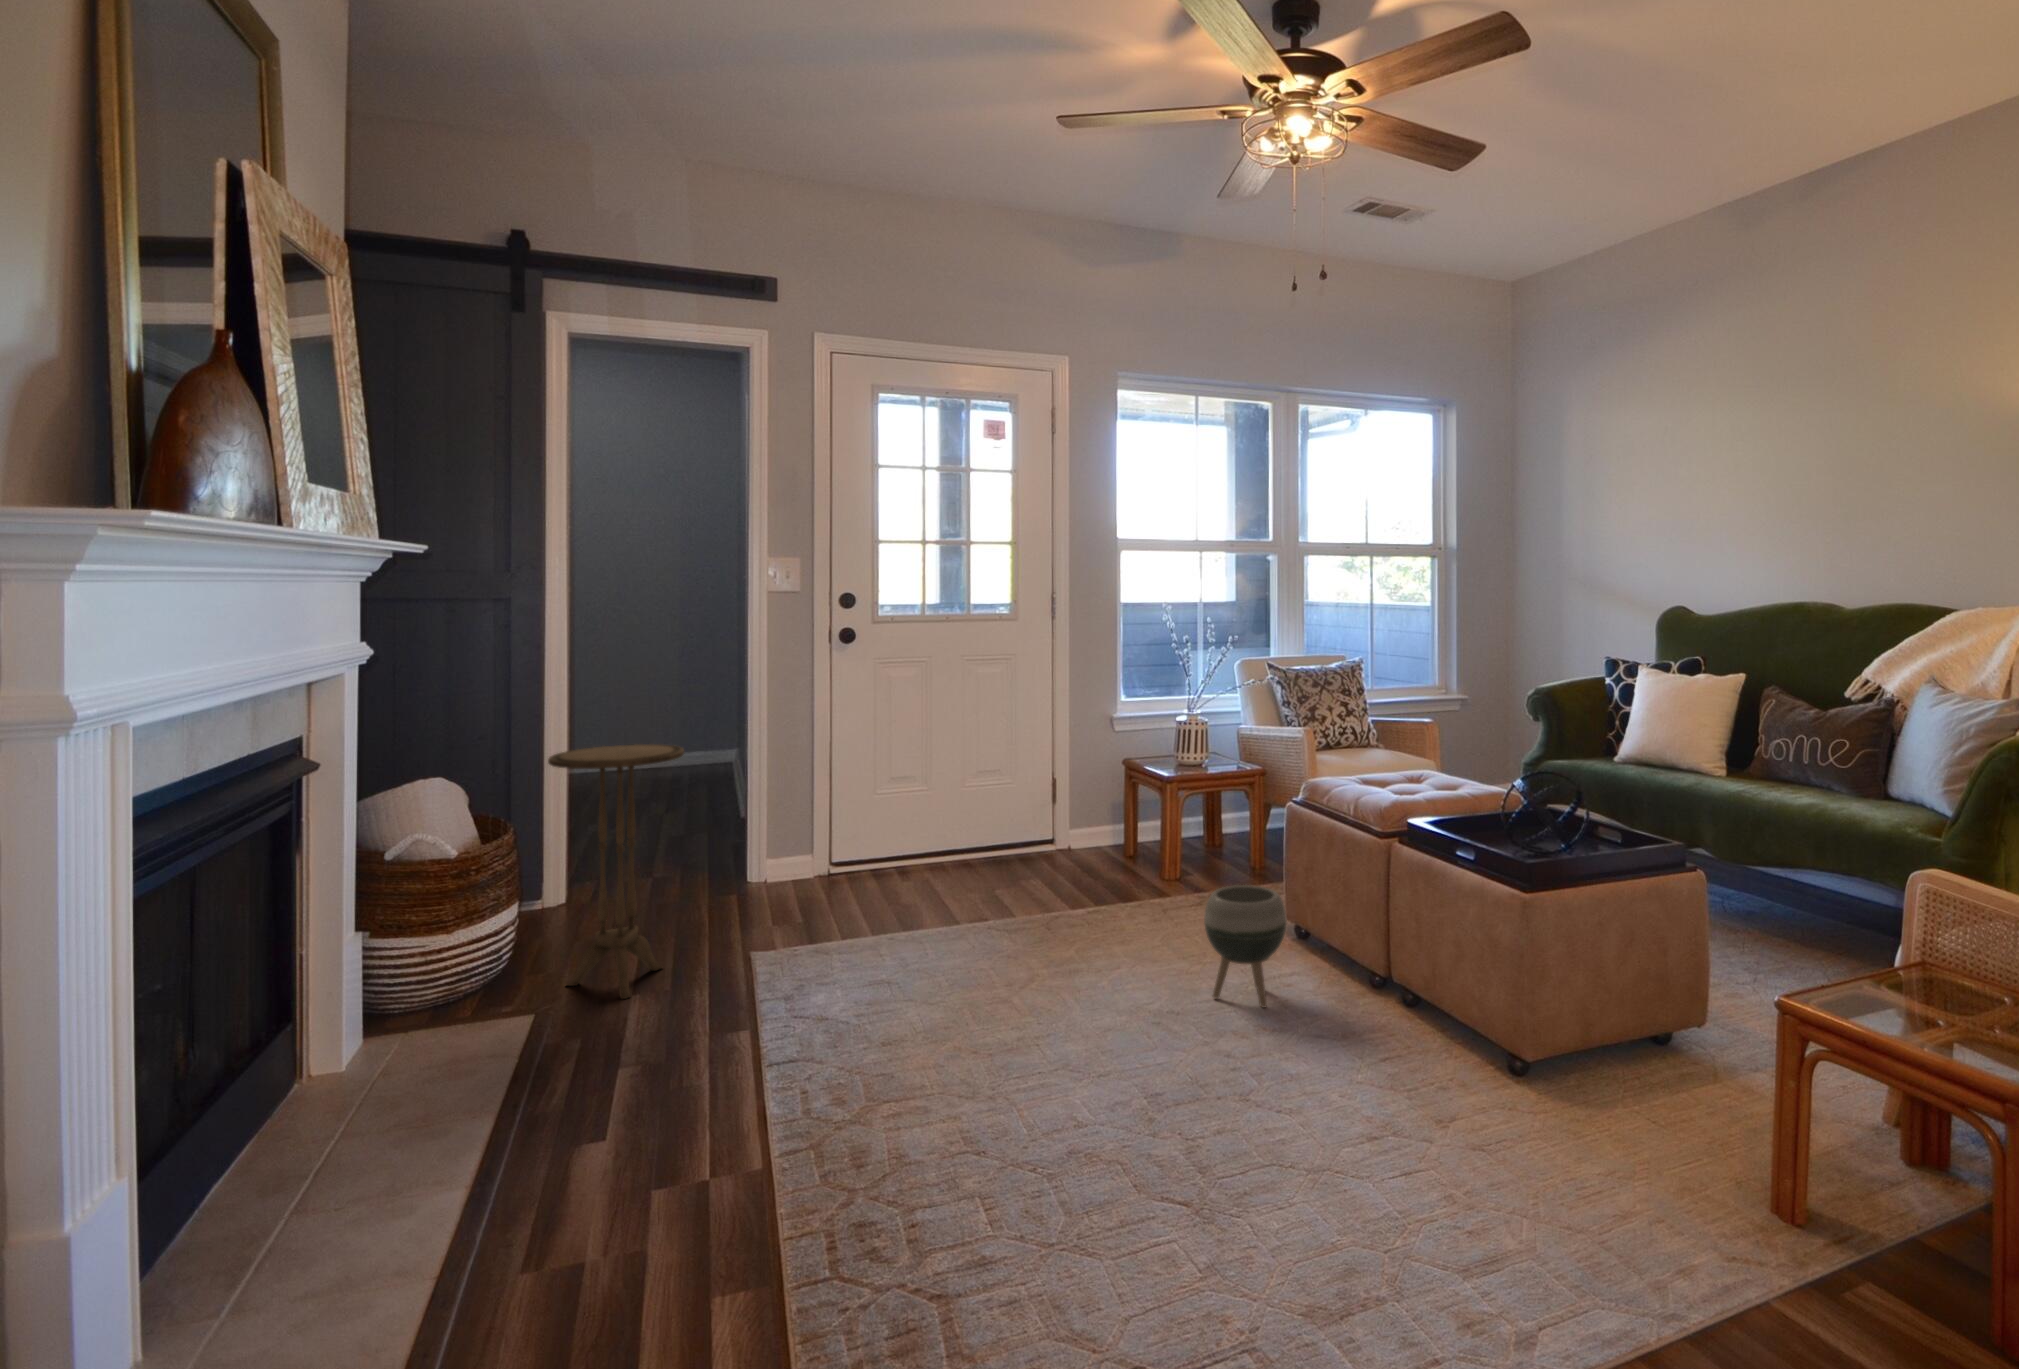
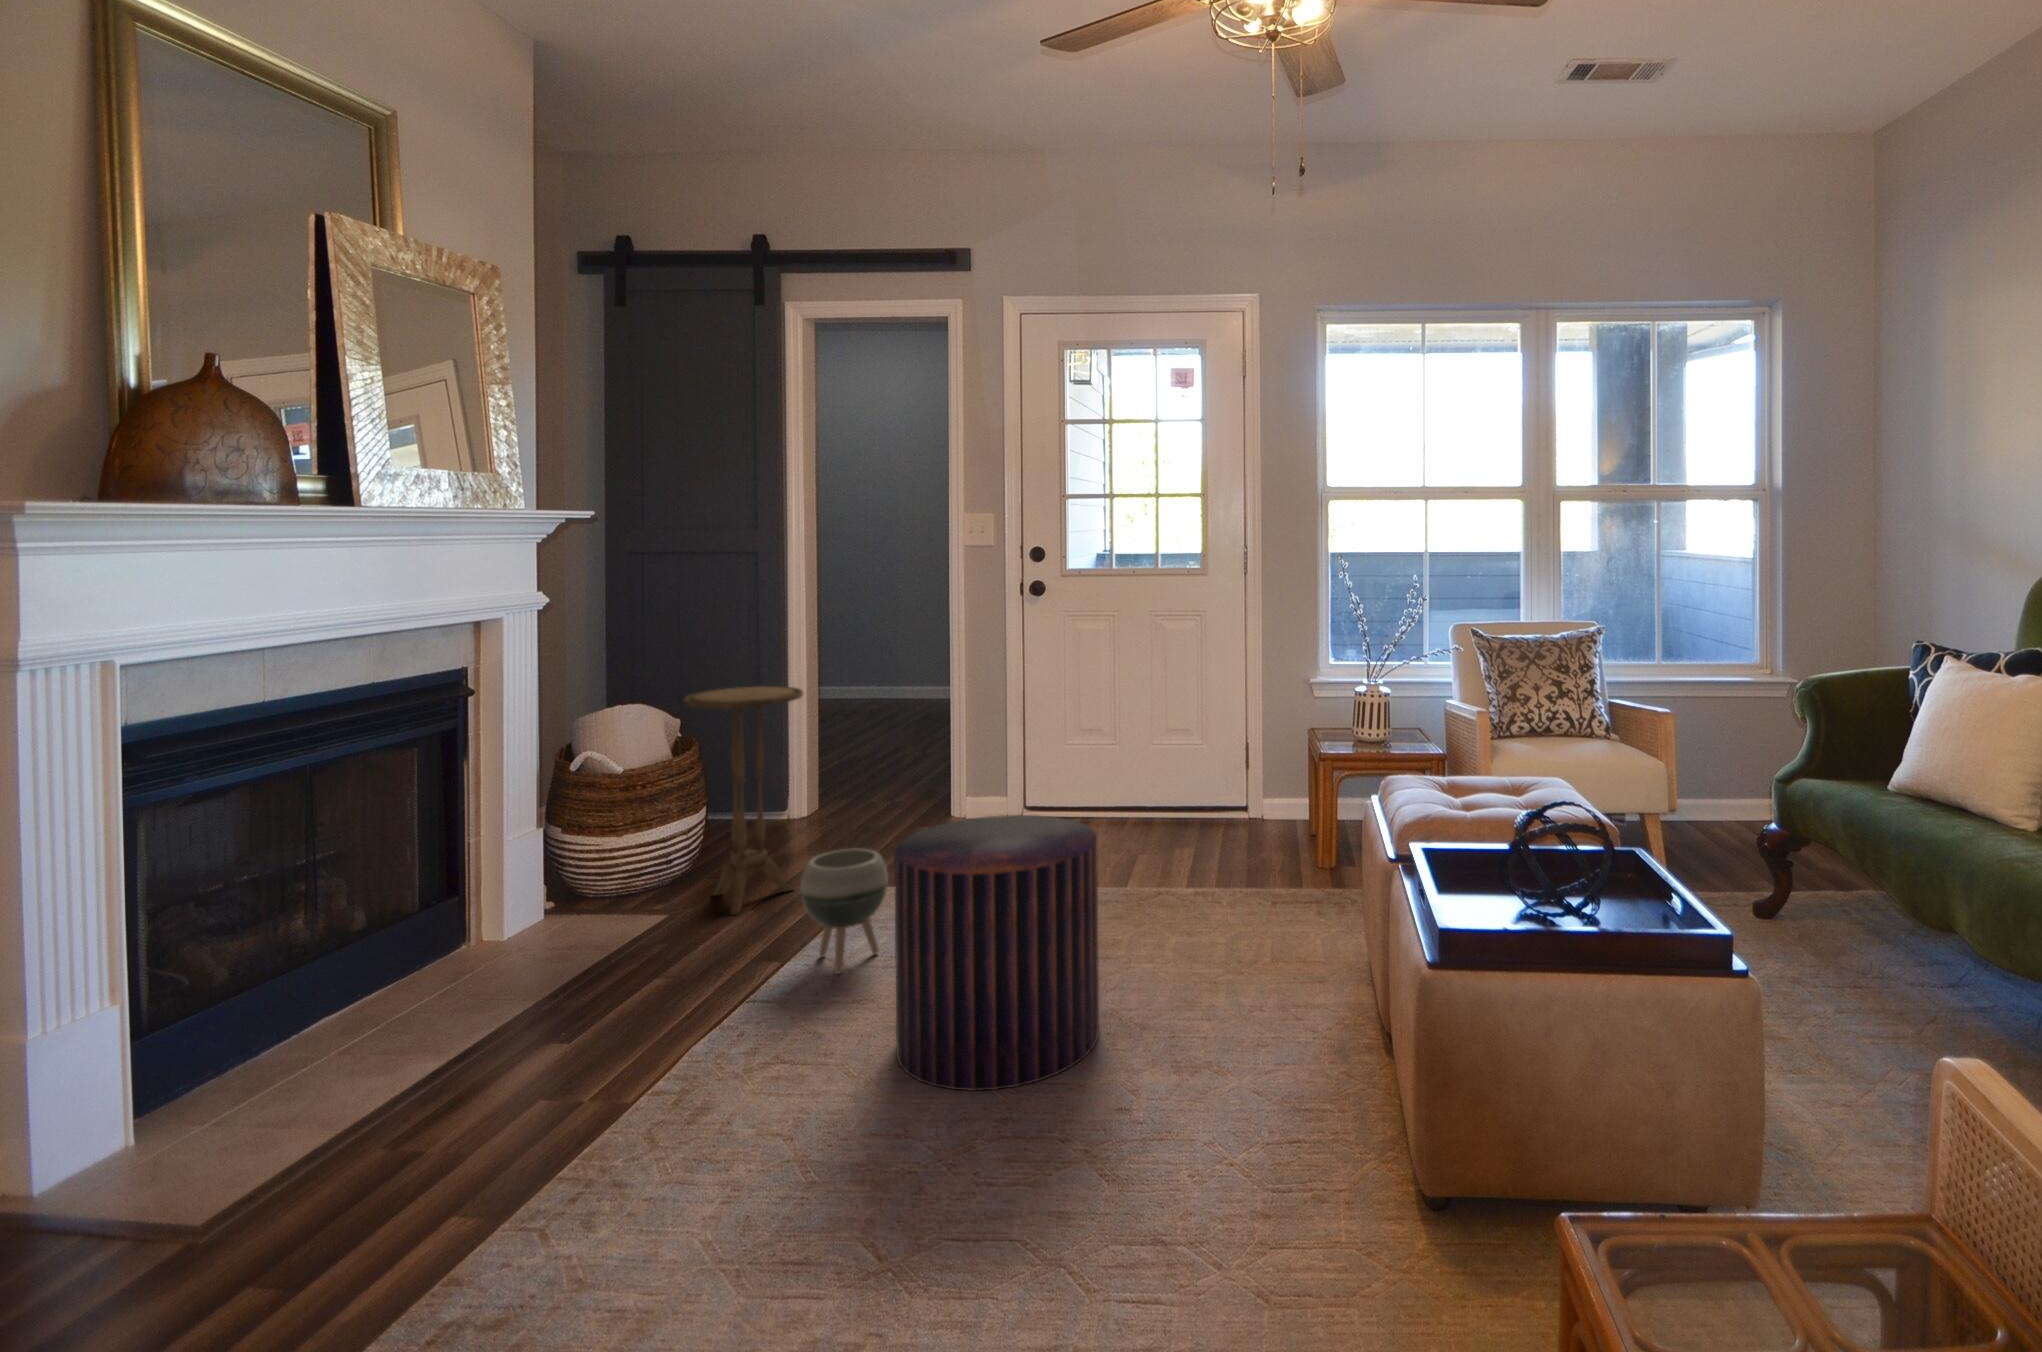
pouf: none [972,836,1160,1085] -> present [894,815,1099,1091]
planter: present [1204,885,1287,1007] -> present [801,849,888,973]

